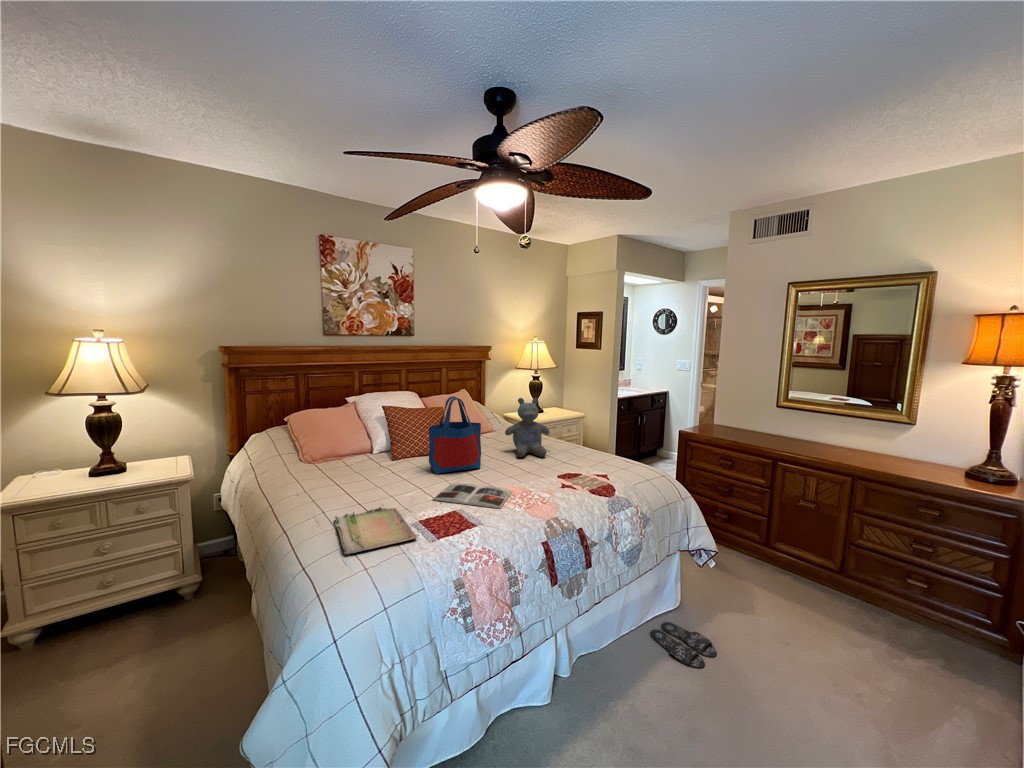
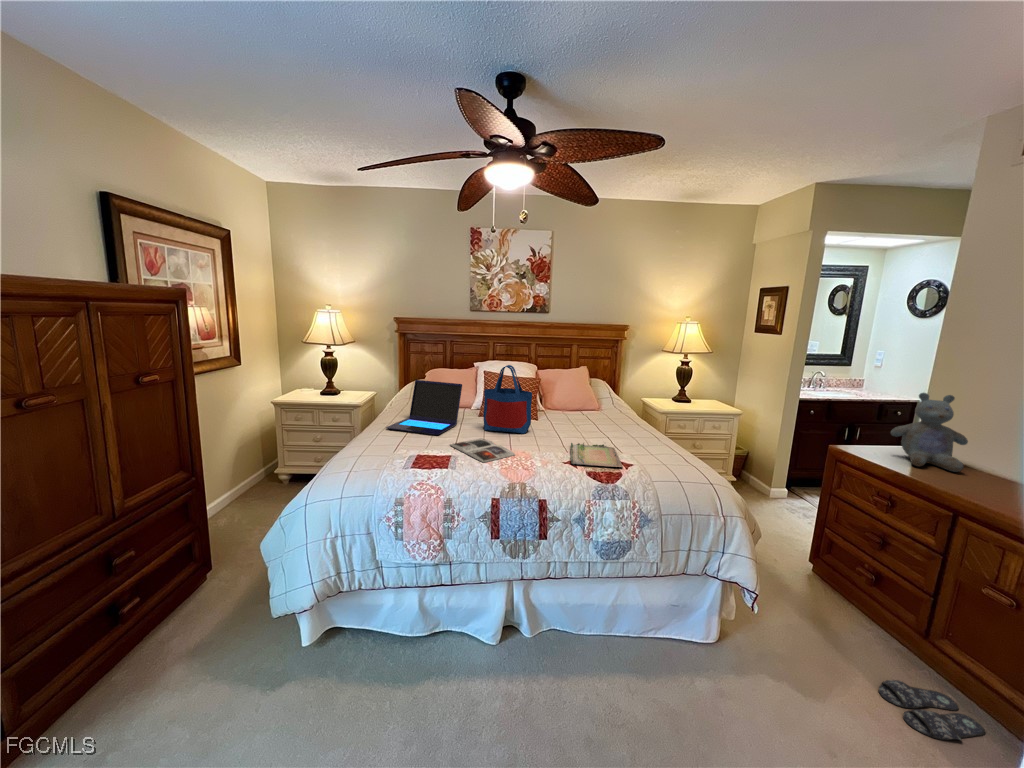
stuffed bear: present [505,398,549,457] -> present [891,393,968,472]
laptop: none [318,425,400,500] -> present [386,380,462,435]
tray: present [335,505,417,555] -> present [570,443,623,467]
slippers: present [650,622,717,668] -> present [879,680,985,740]

